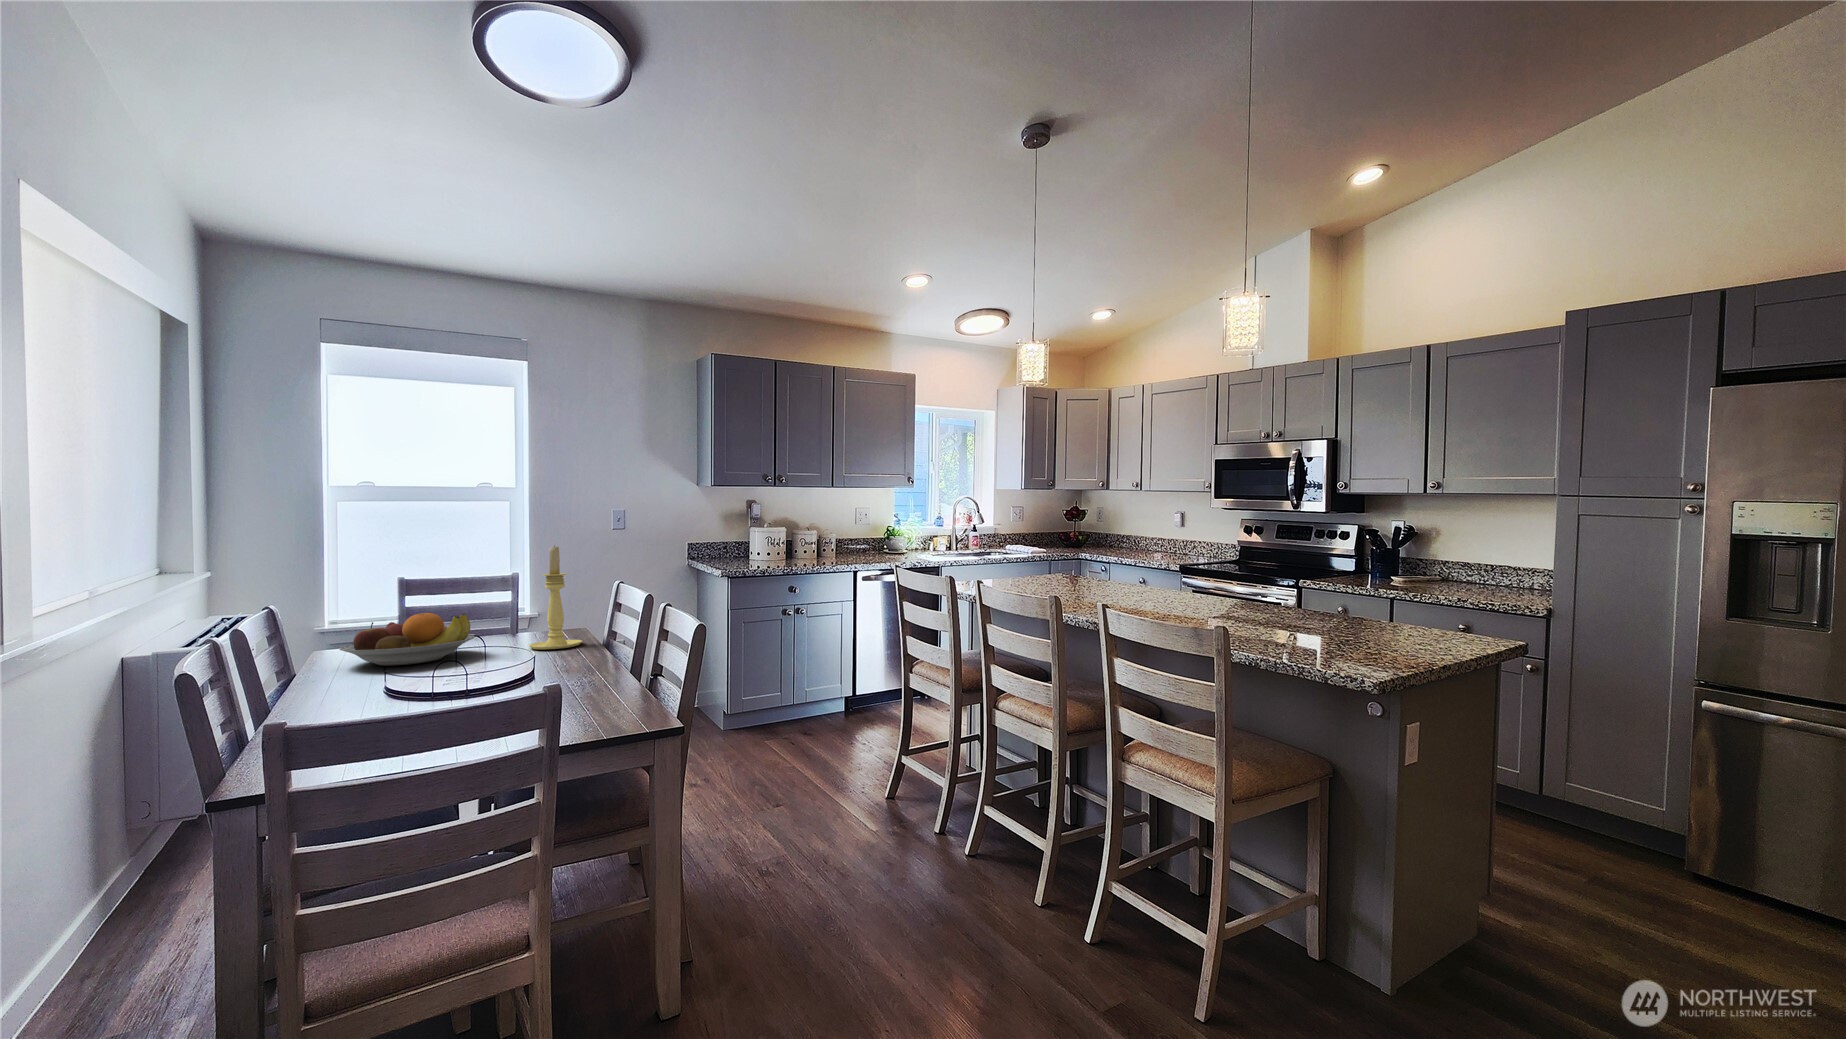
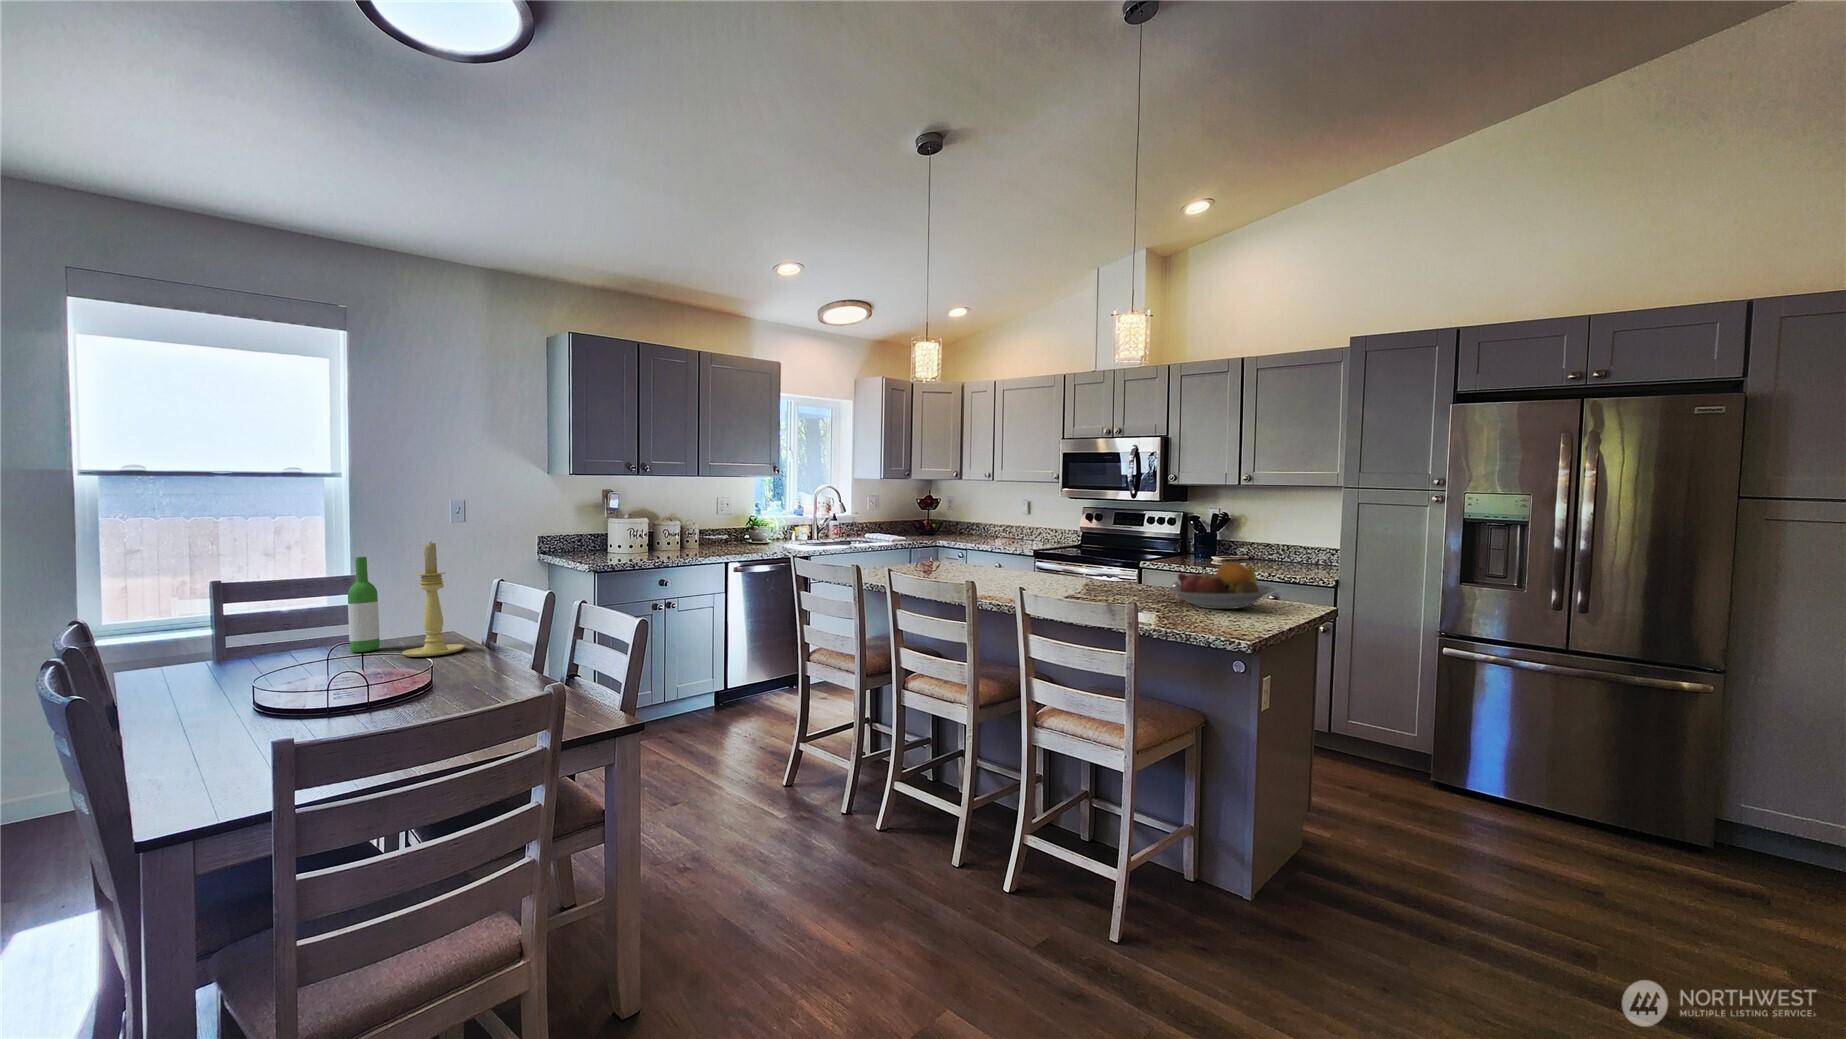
wine bottle: none [492,558,518,643] -> present [348,557,380,652]
fruit bowl: present [339,613,475,666] -> present [1168,562,1275,609]

